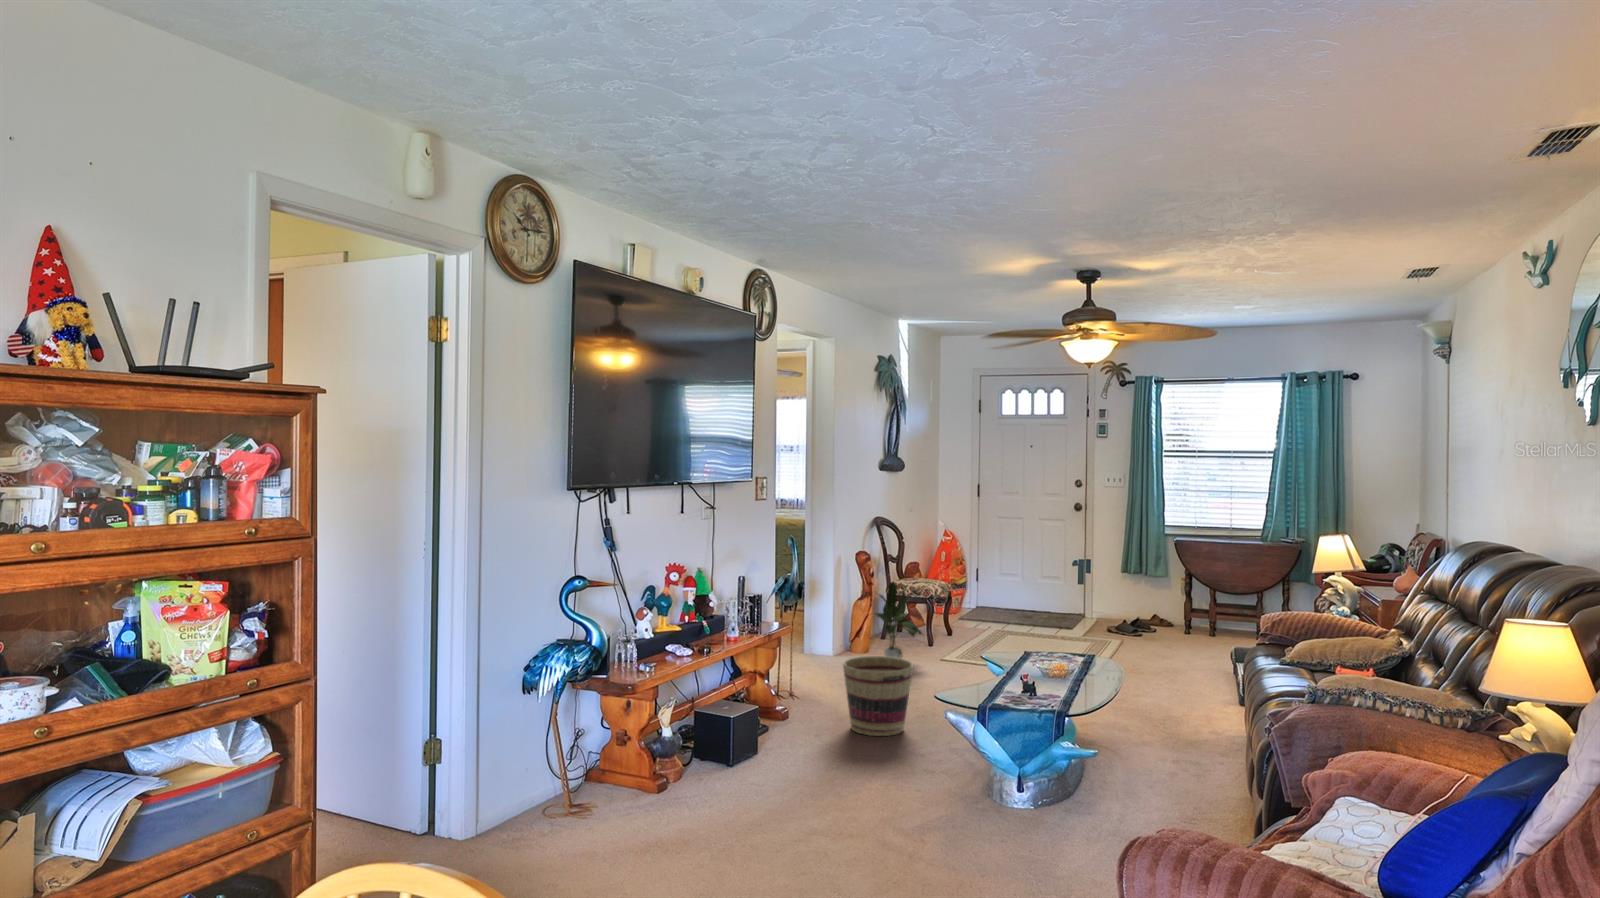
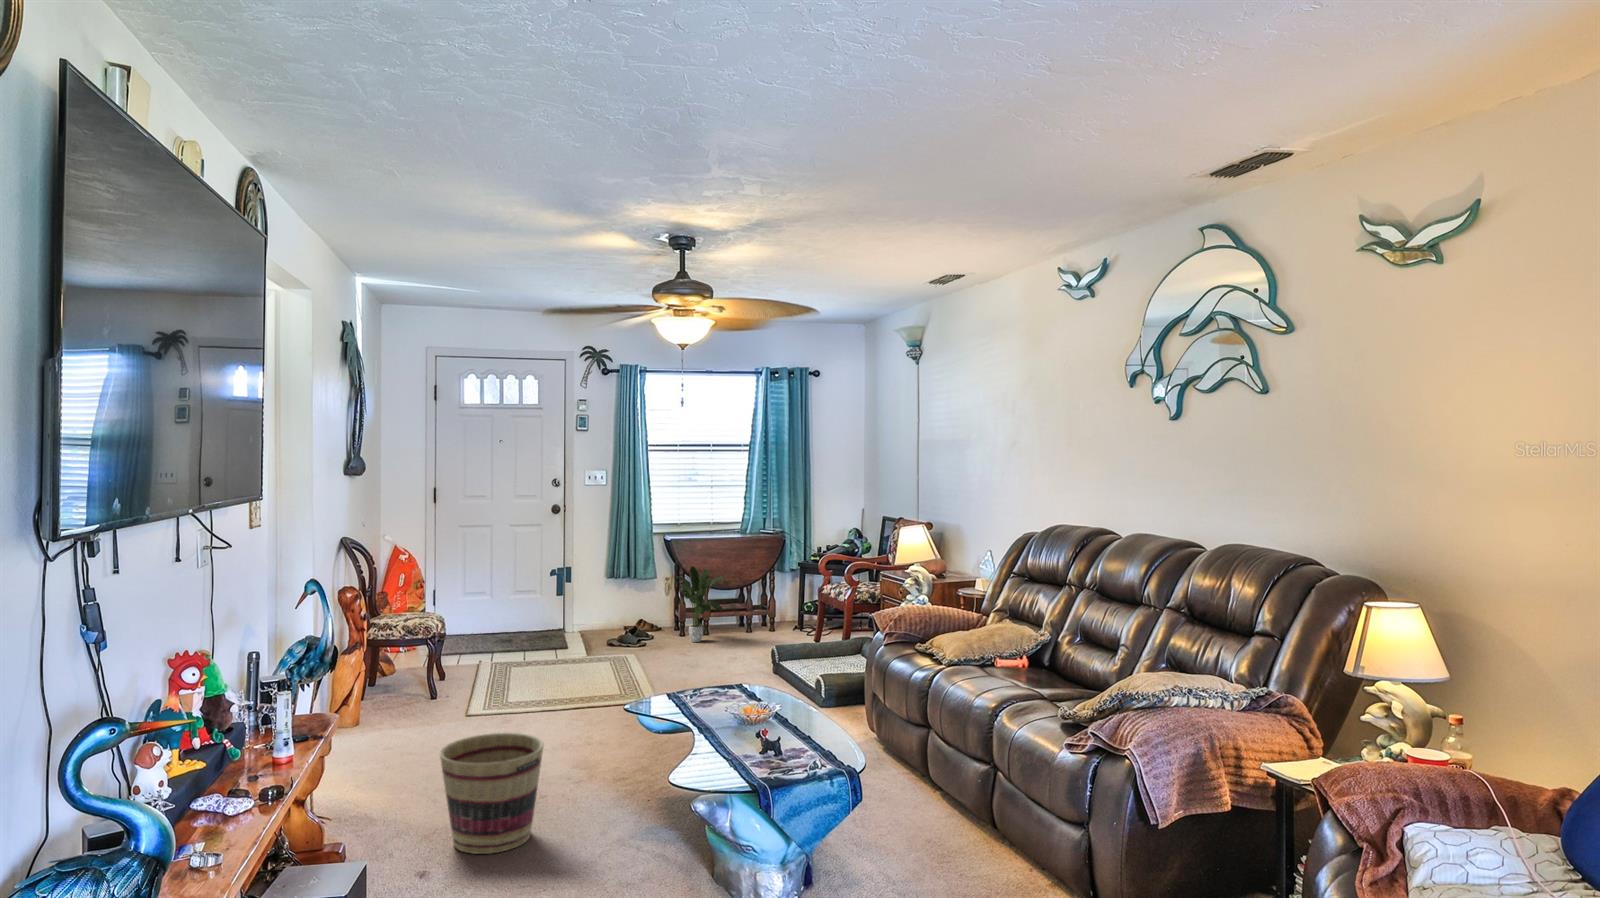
potted plant: present [876,583,922,658] -> present [676,566,723,642]

